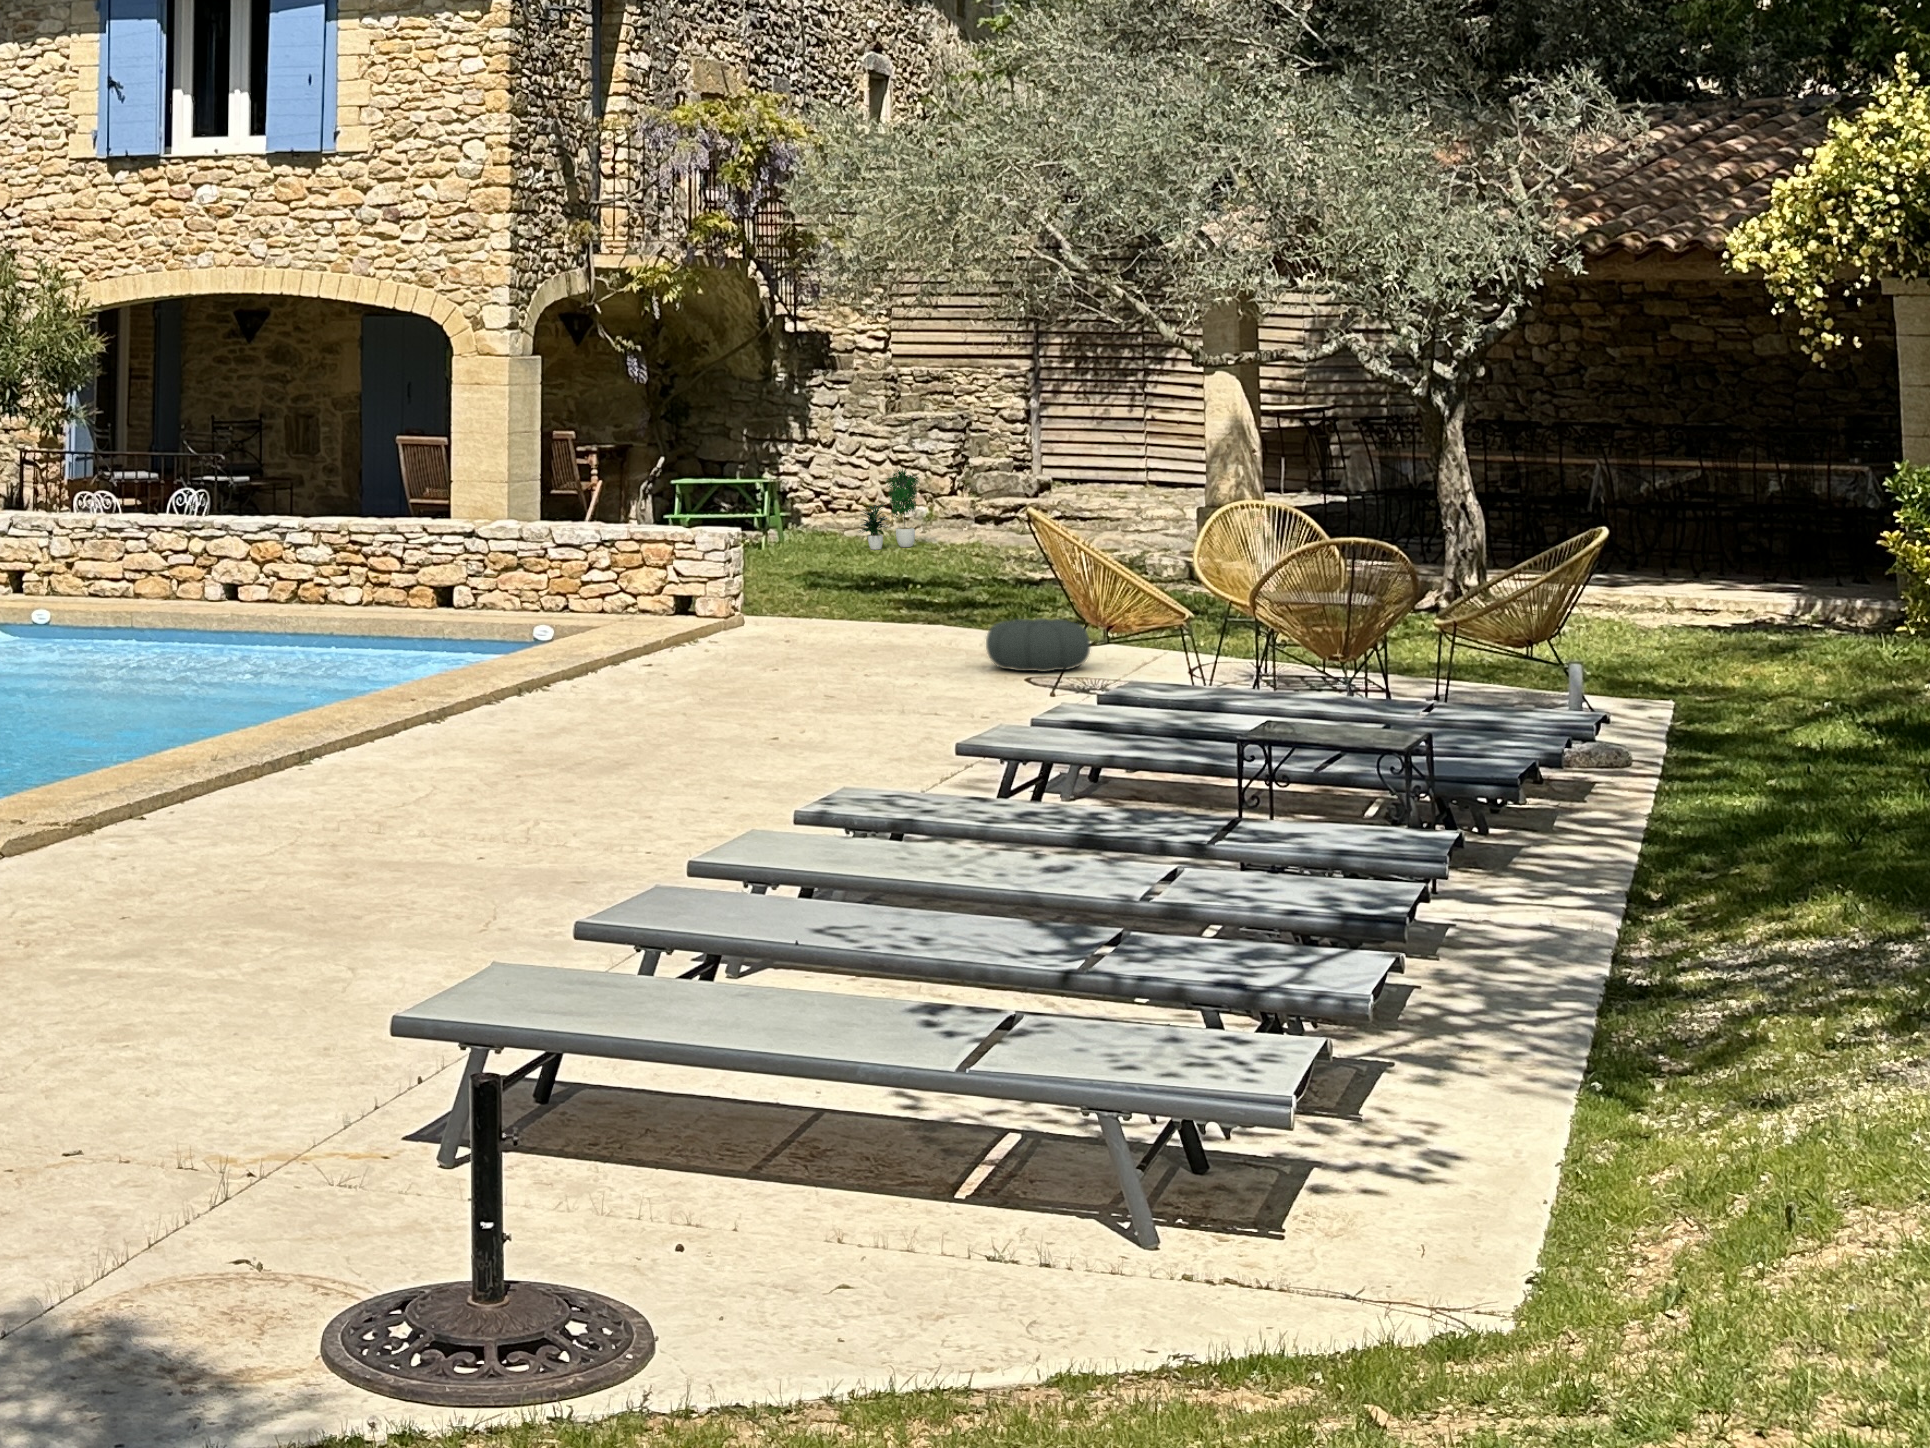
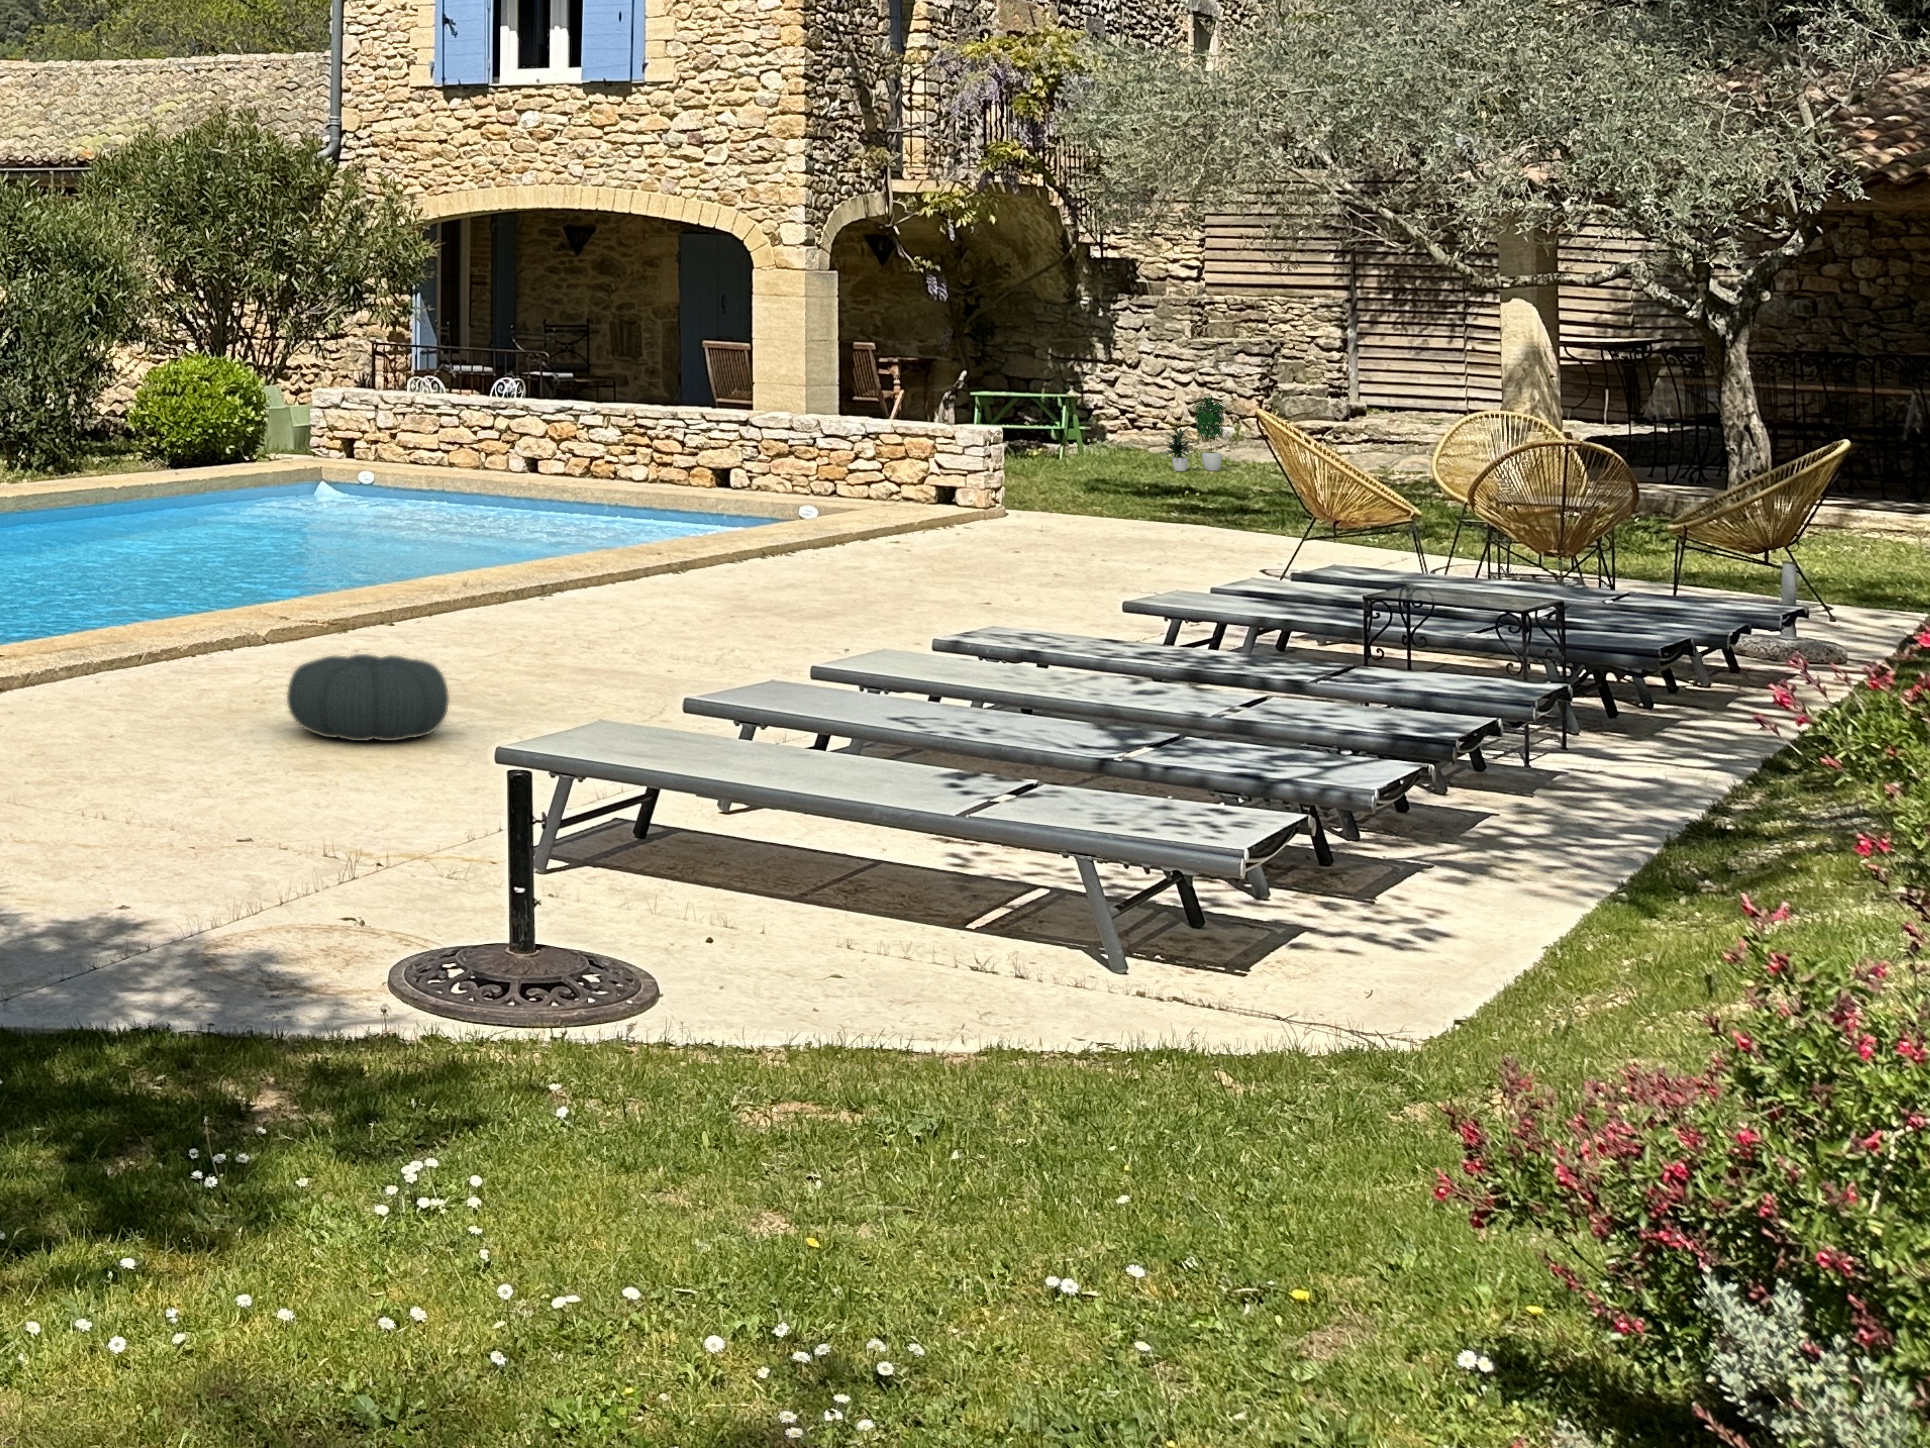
pouf: present [986,618,1090,672] -> present [287,654,449,741]

